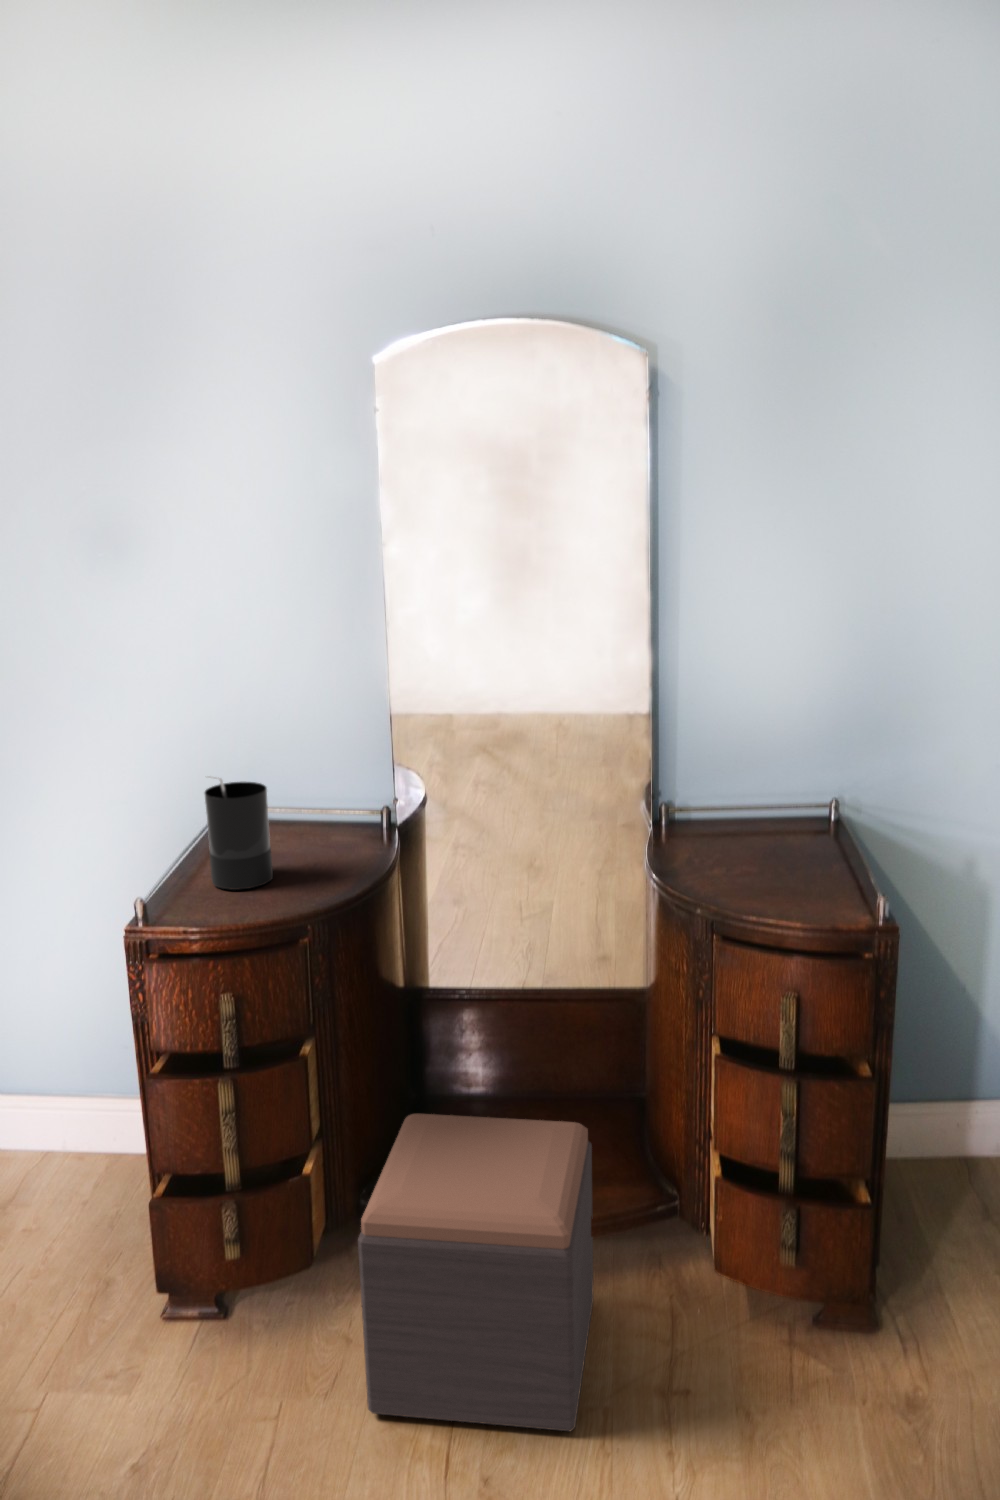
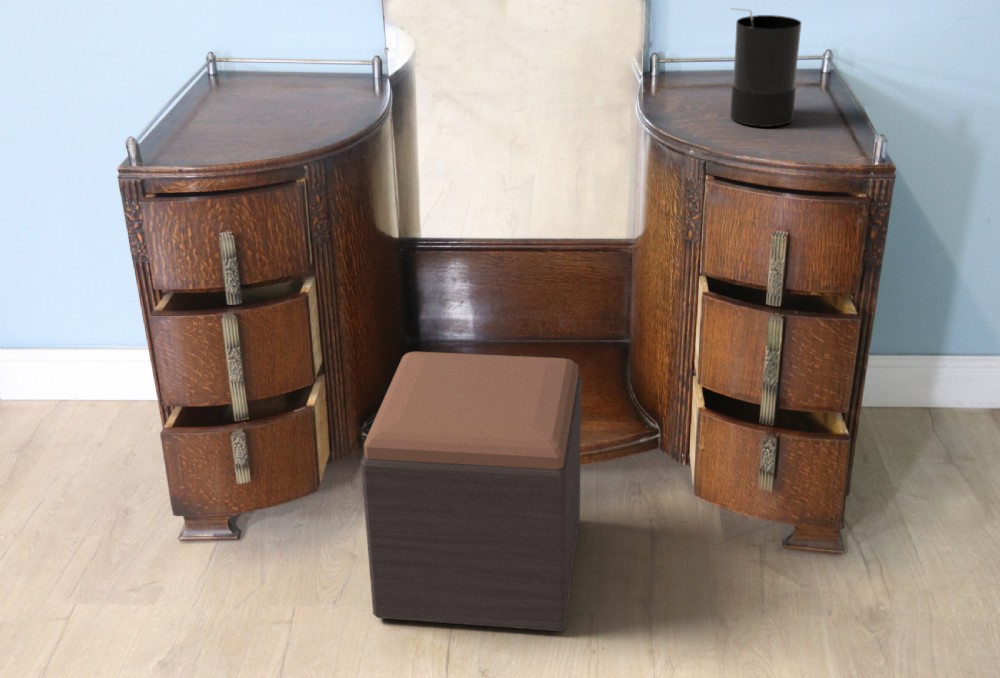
candle: present [205,776,273,890] -> present [730,8,801,127]

